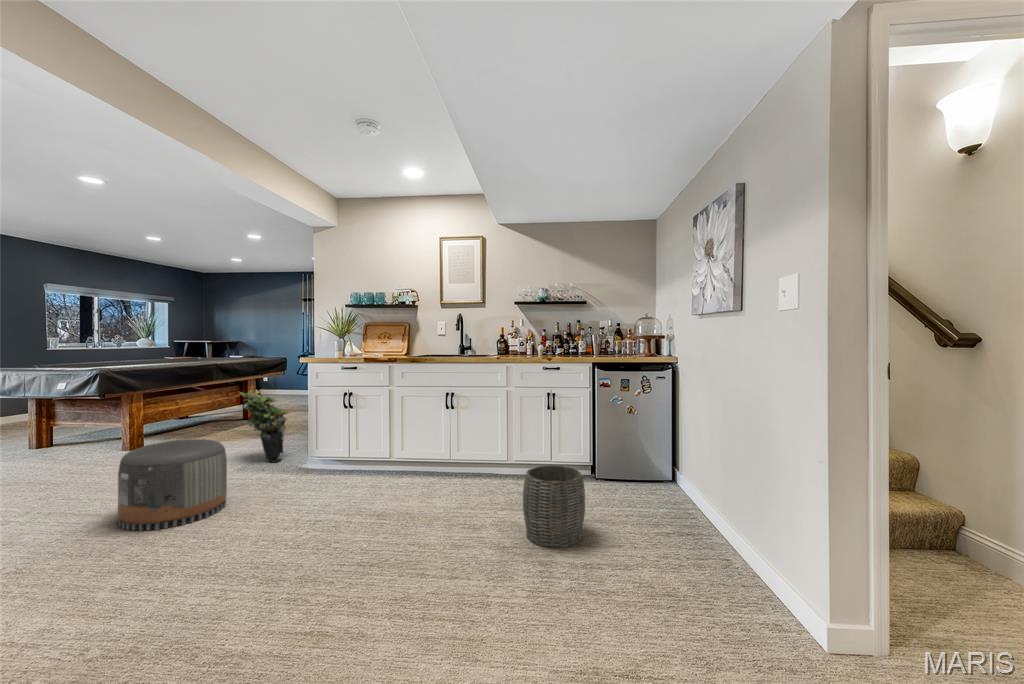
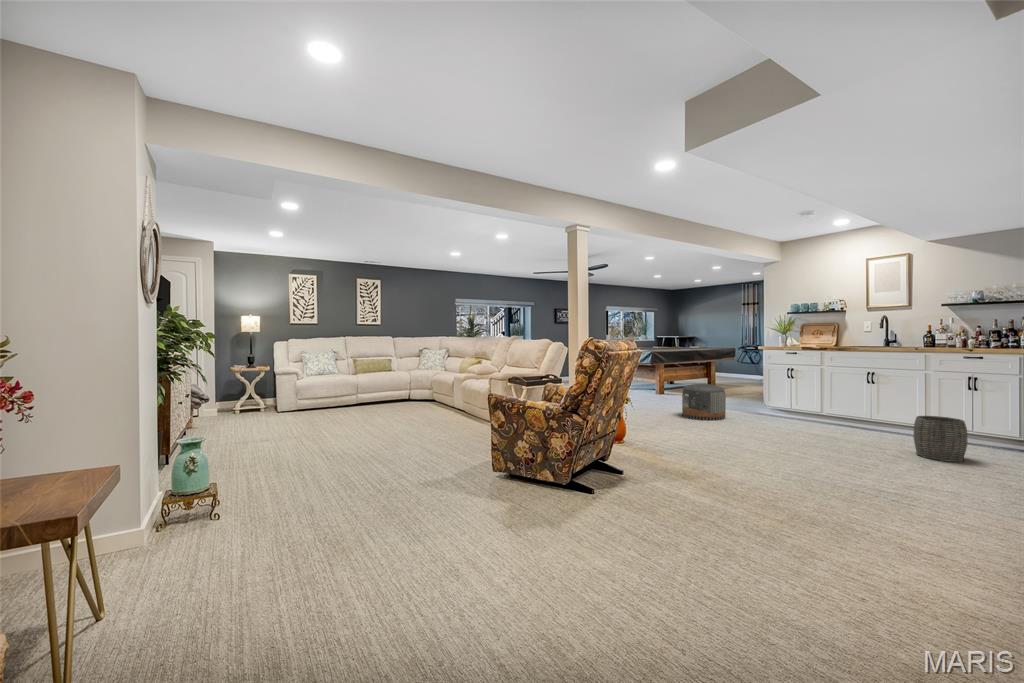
potted plant: present [240,390,288,463] -> none [722,365,750,408]

